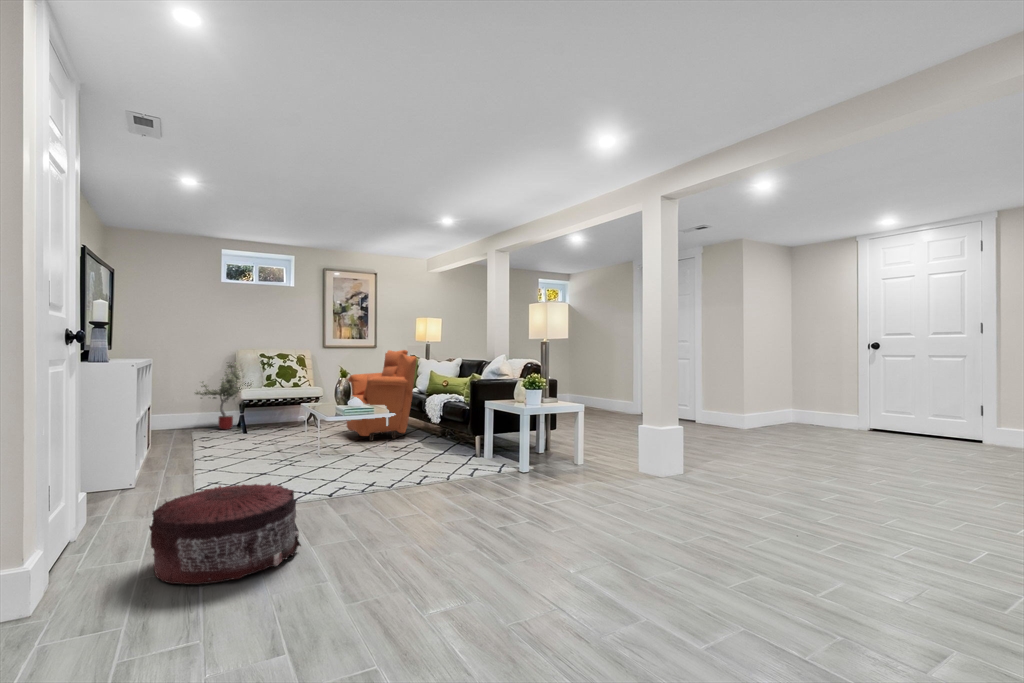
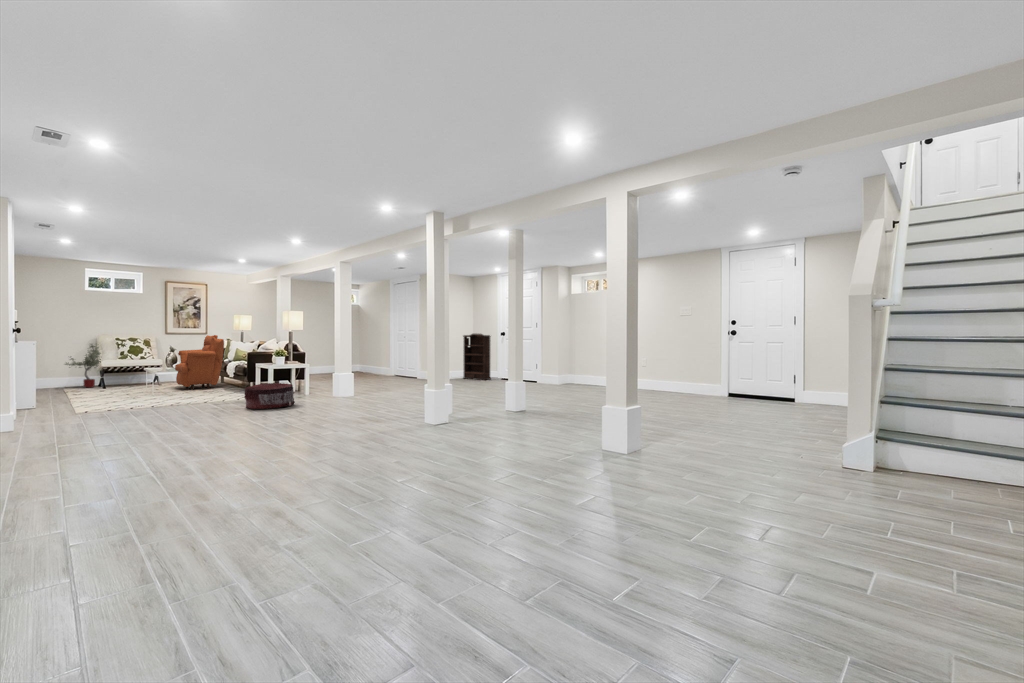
bookshelf: none [783,348,846,434] -> present [463,334,491,380]
pouf: present [149,483,301,584] -> present [244,383,295,409]

